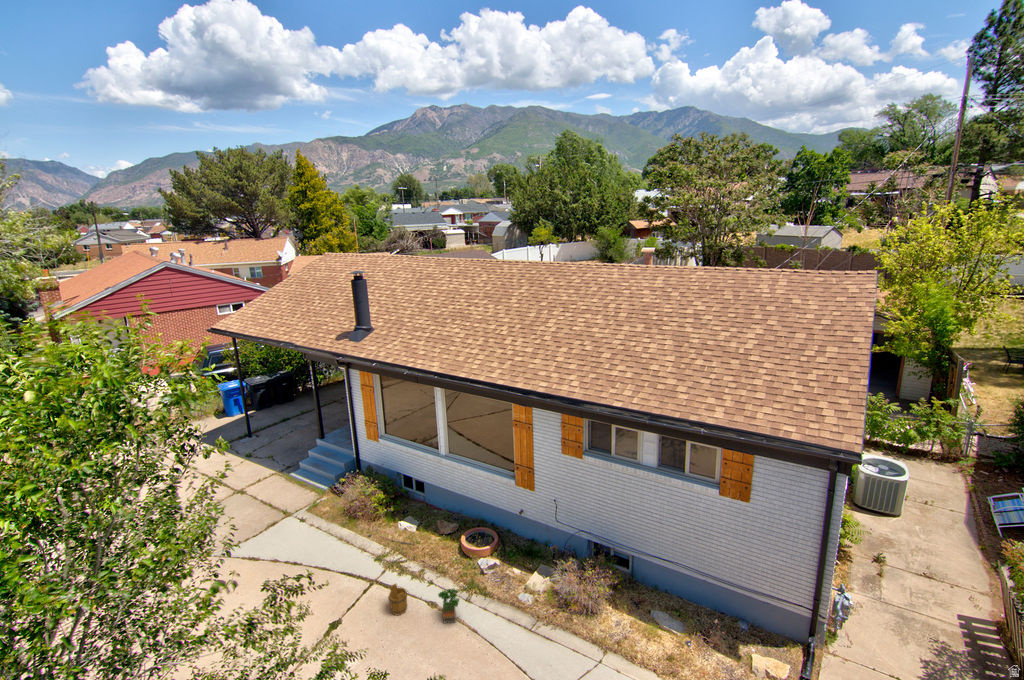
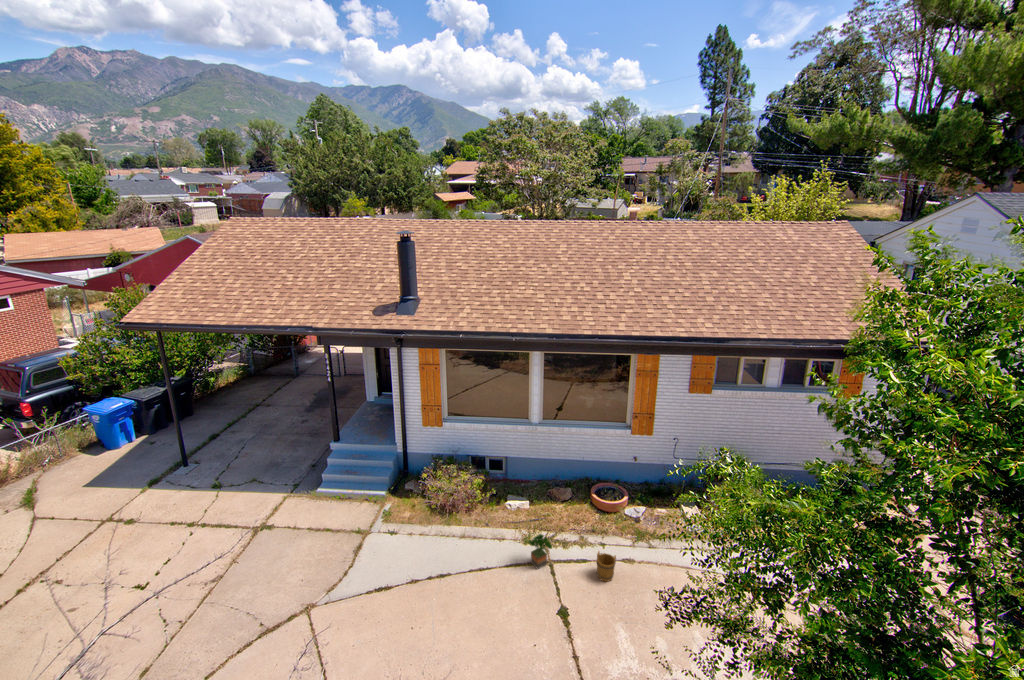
potted tree: present [438,589,459,623] -> present [529,534,552,569]

